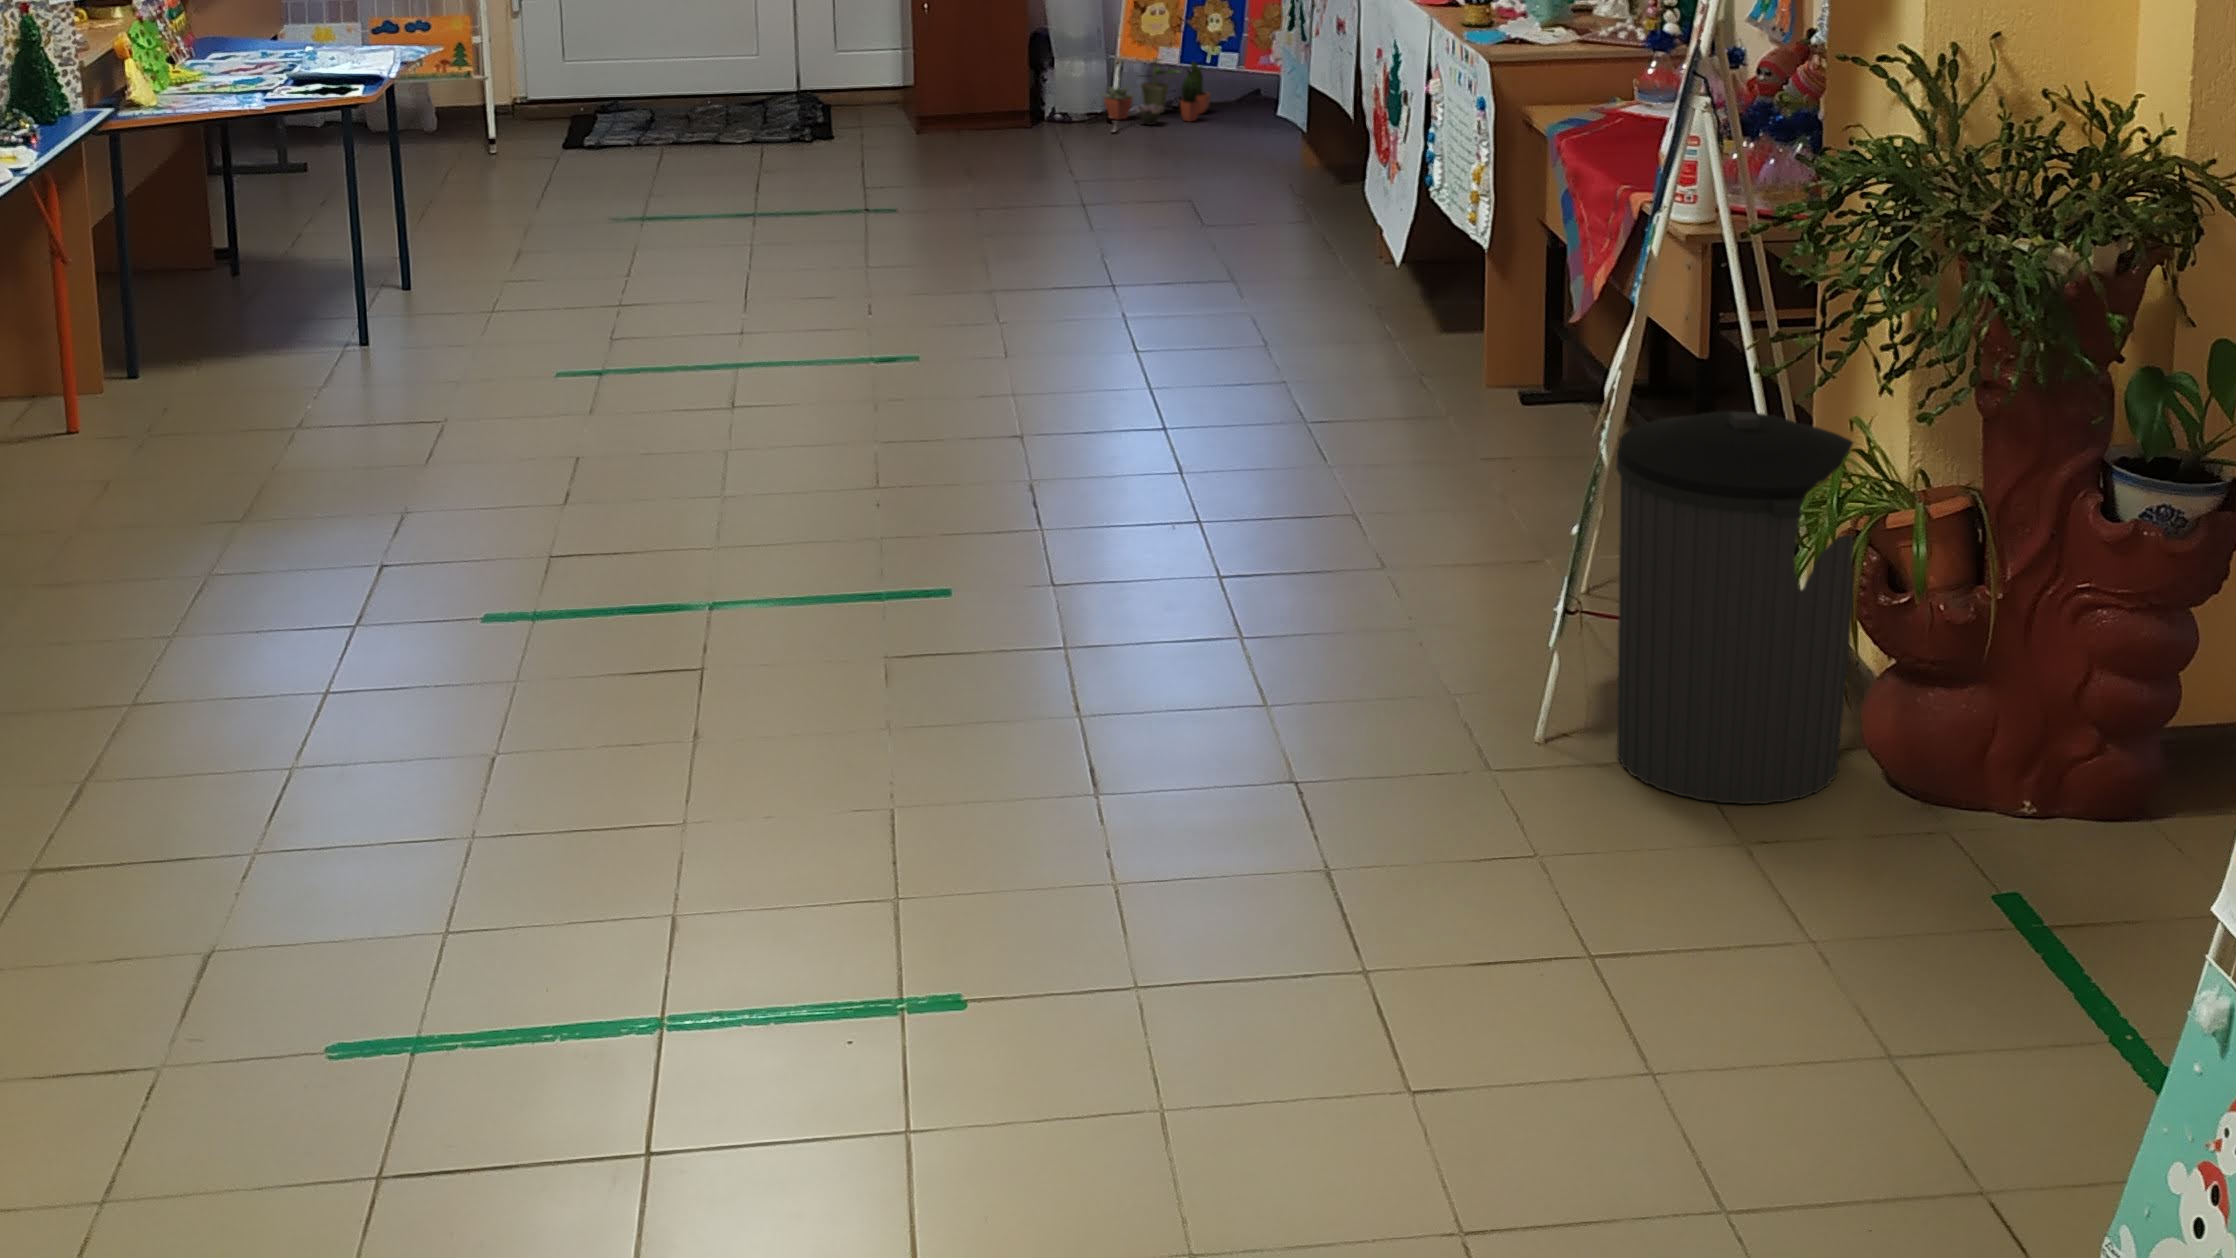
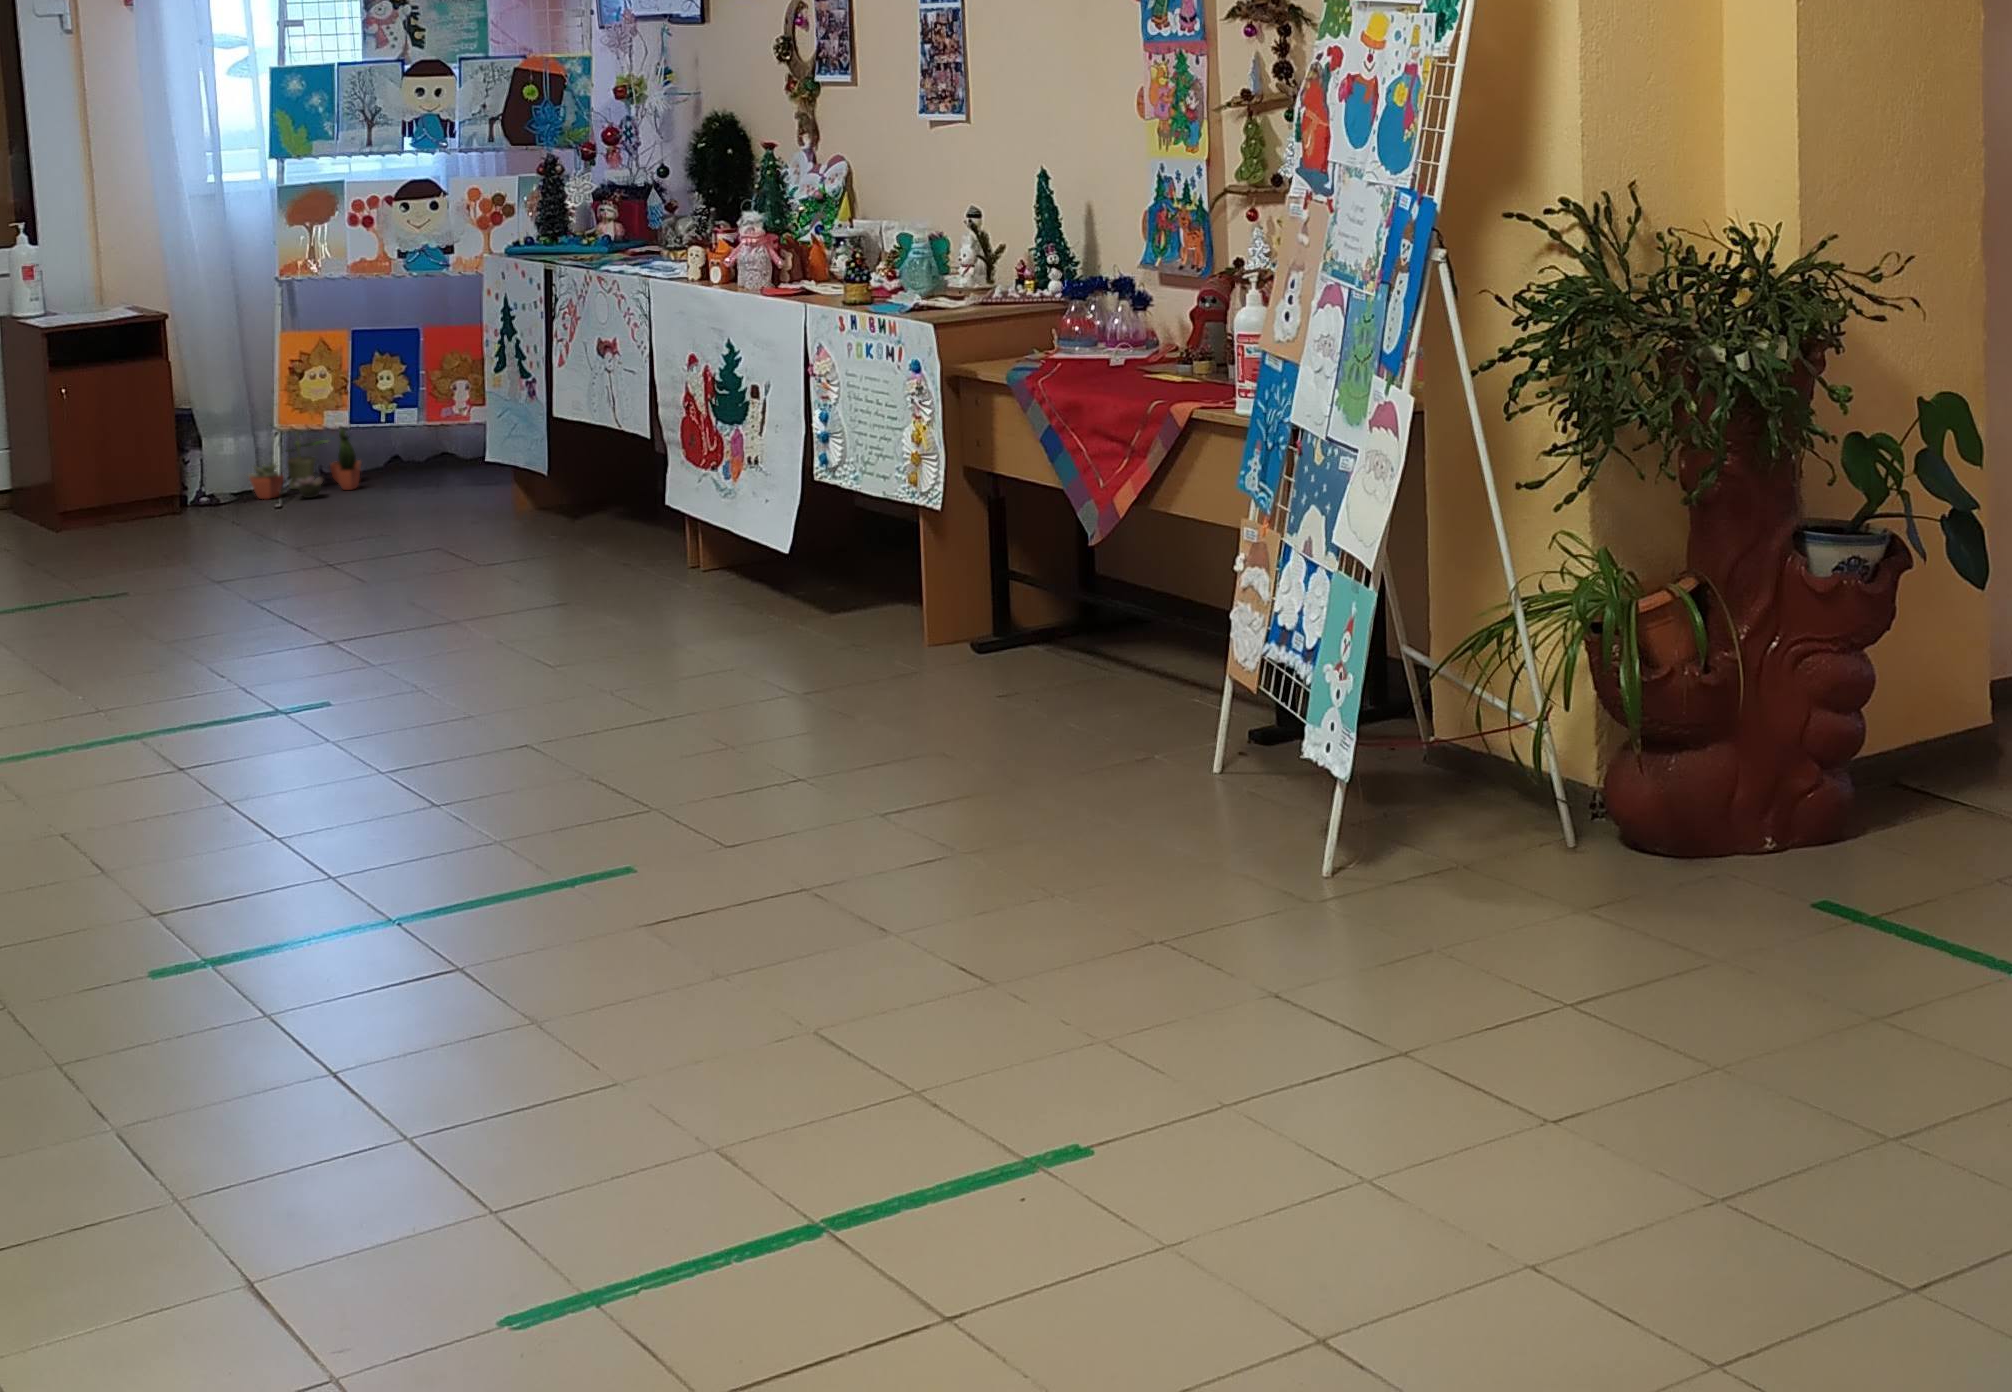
trash can: present [1616,411,1855,804] -> none [1385,530,1610,885]

